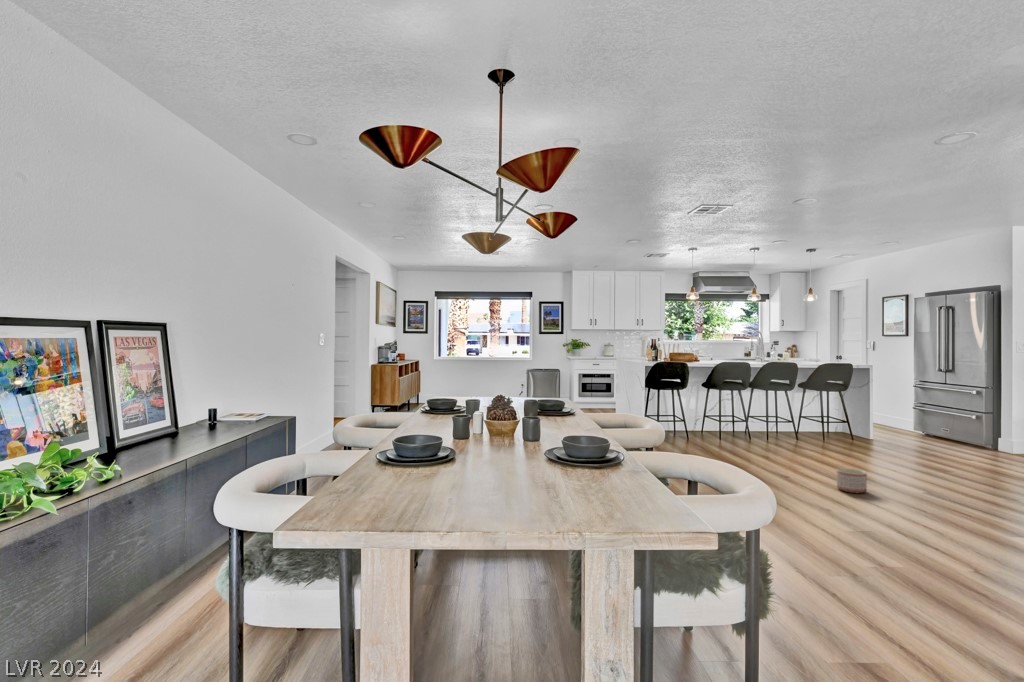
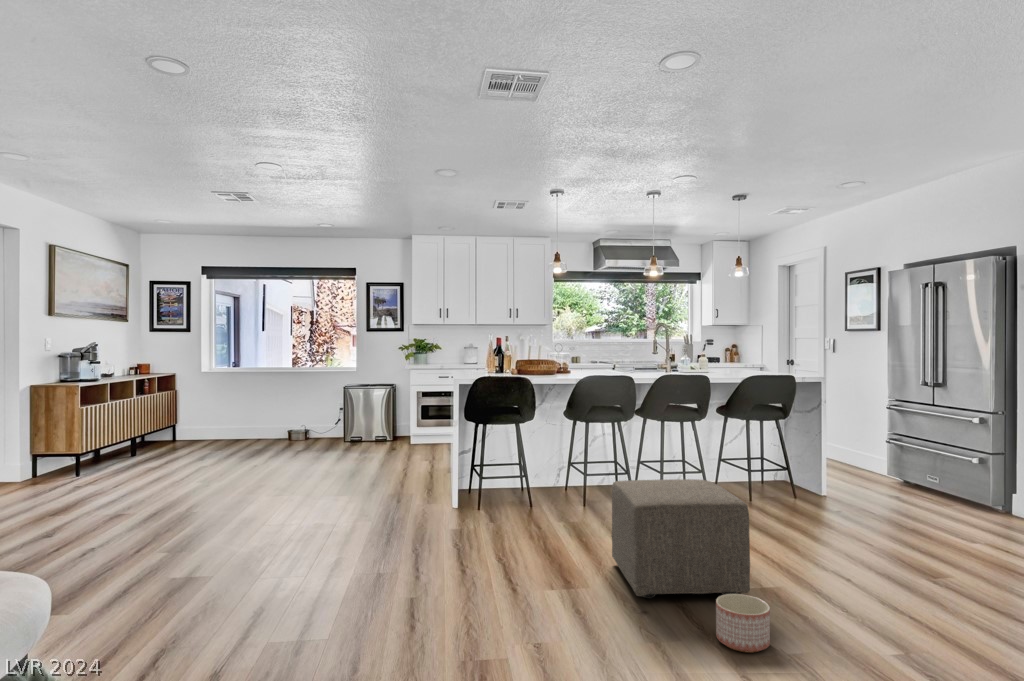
ottoman: none [760,418,848,476] -> present [612,479,750,598]

